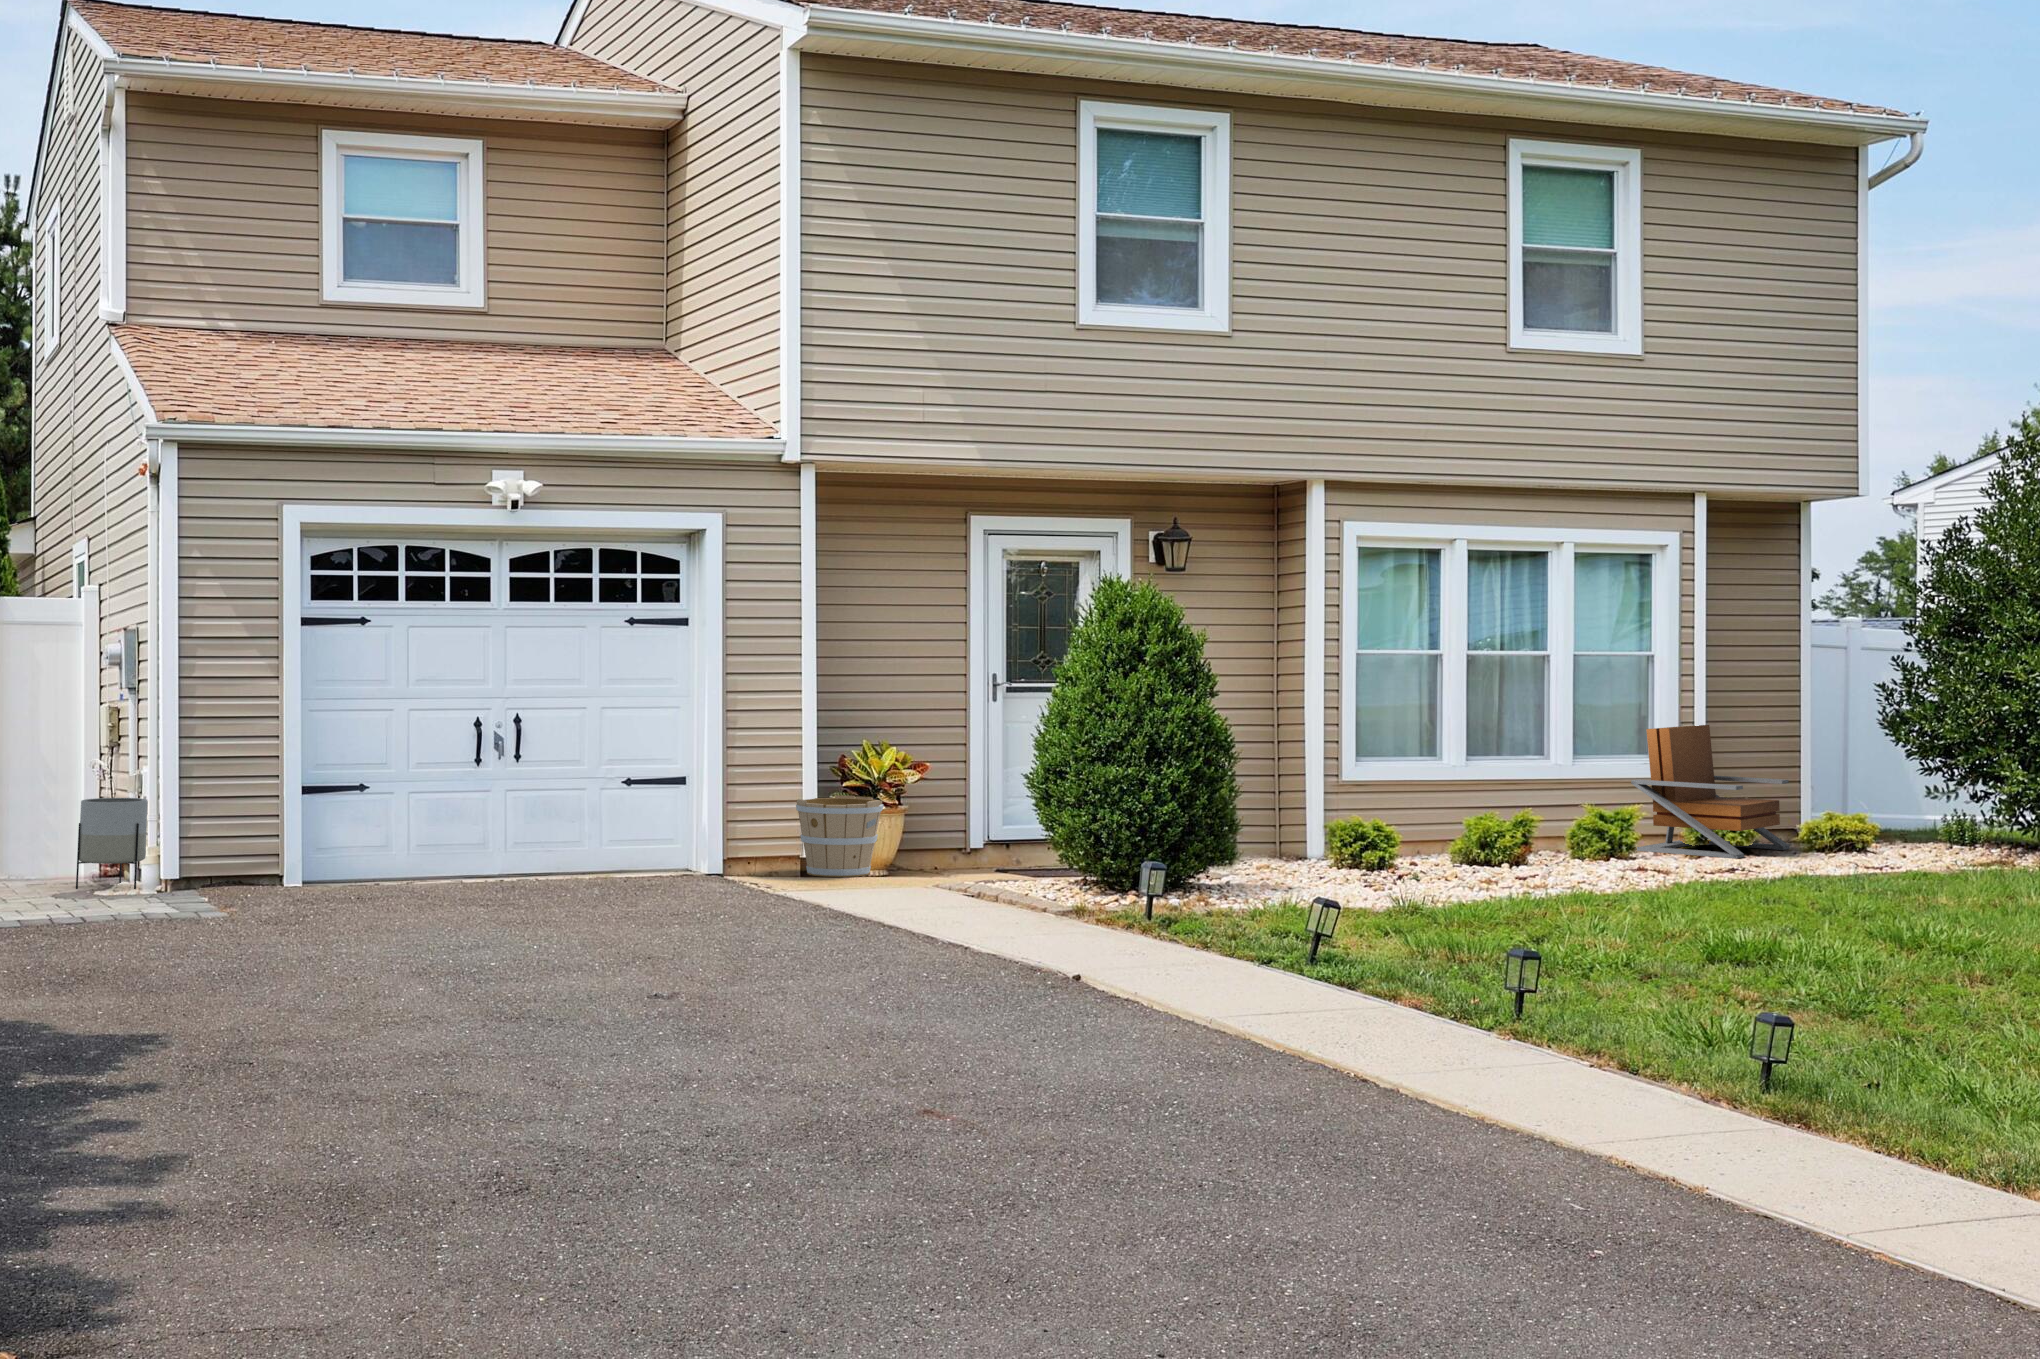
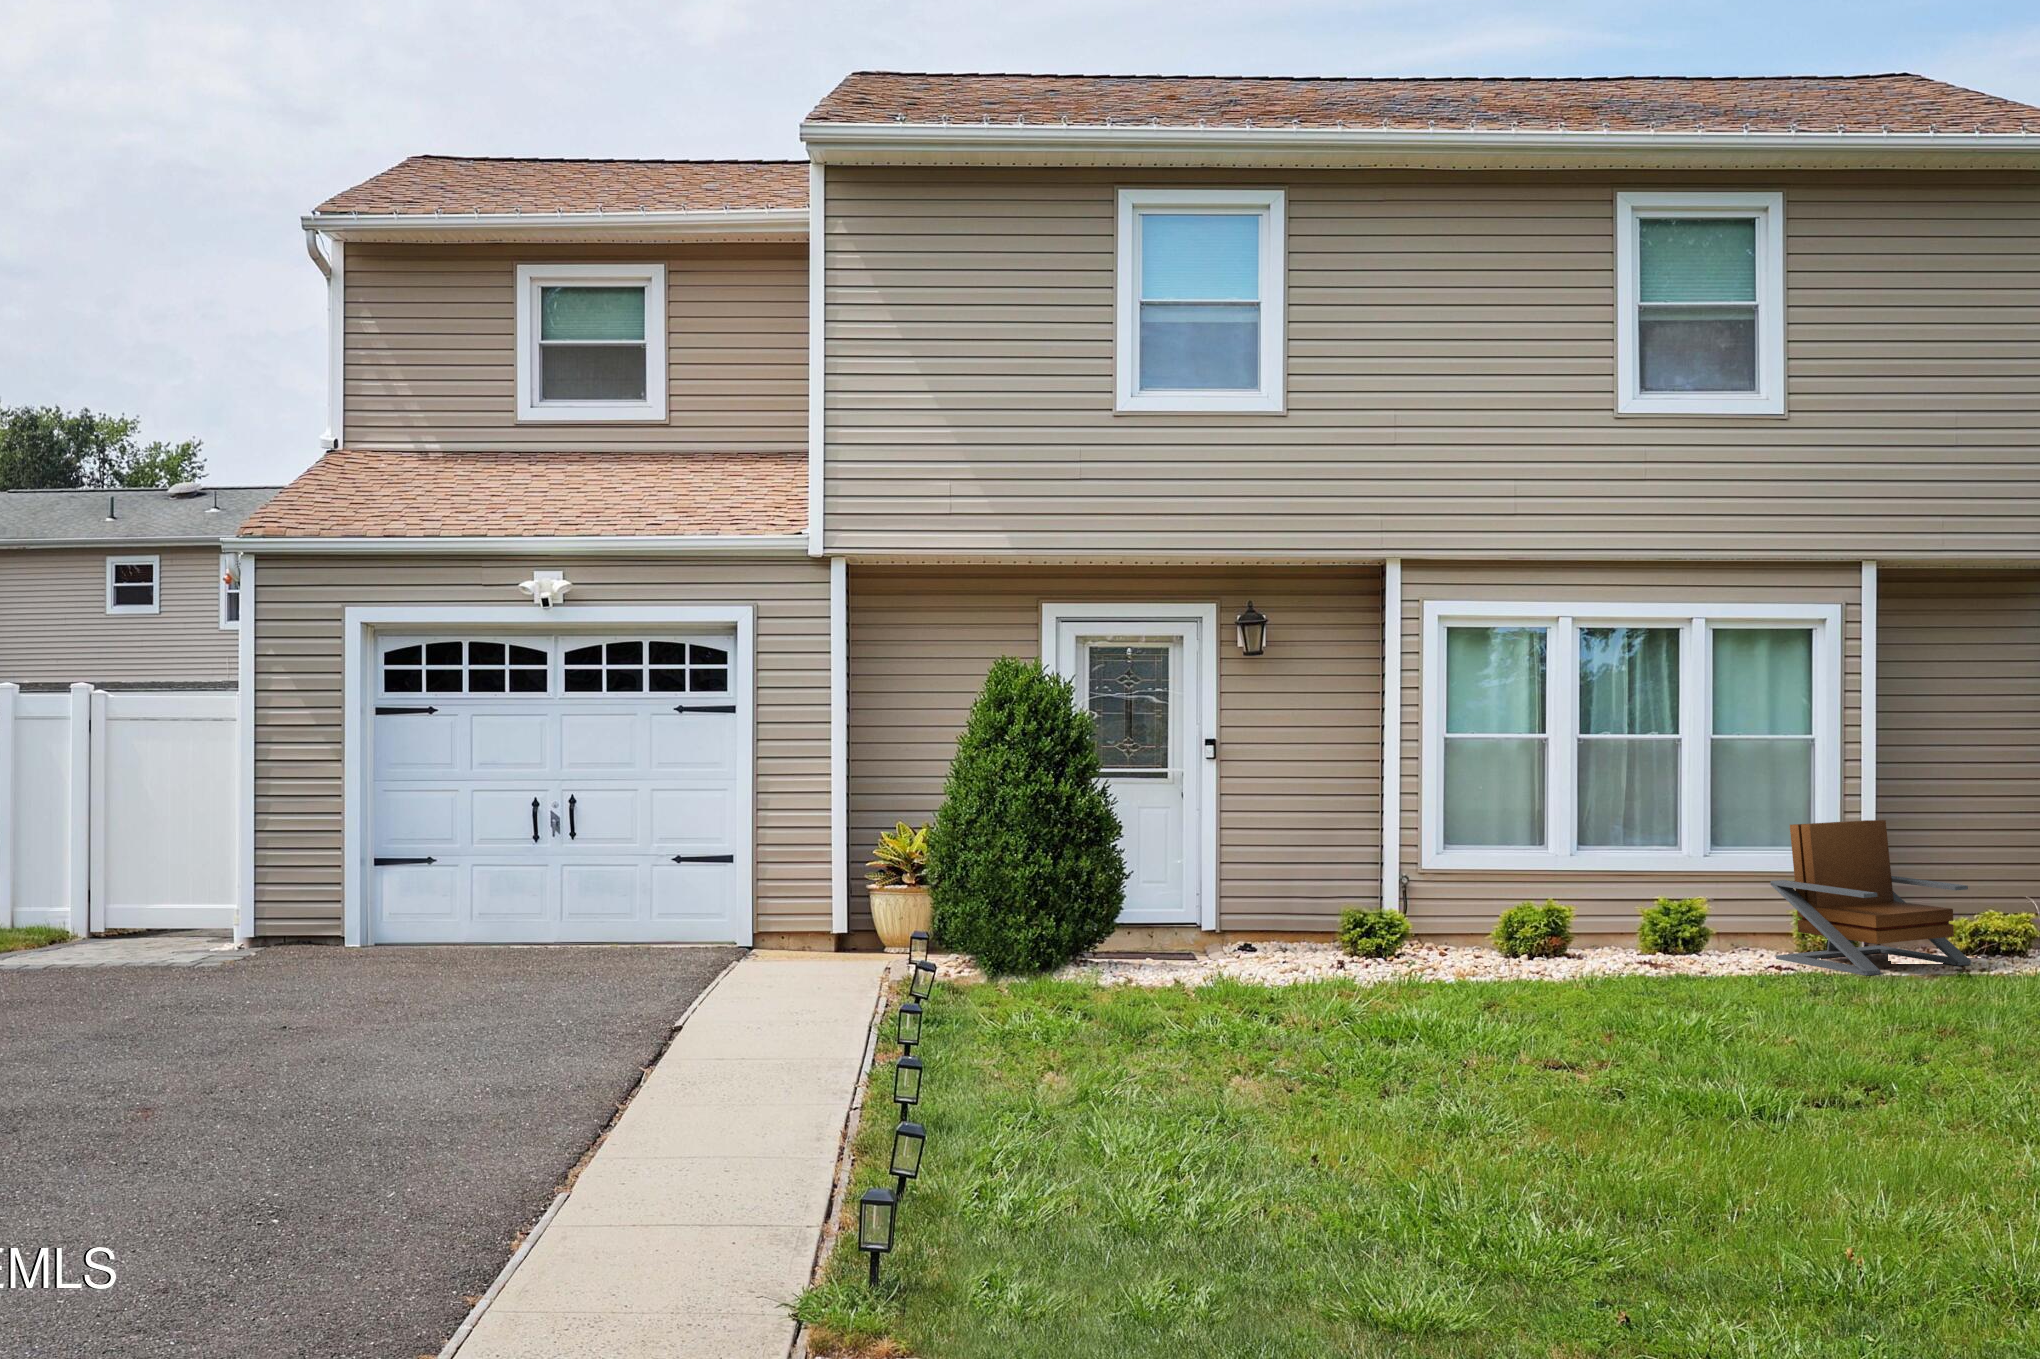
wooden bucket: present [796,795,883,877] -> none [805,877,890,959]
planter: present [76,798,148,889] -> none [170,863,235,946]

